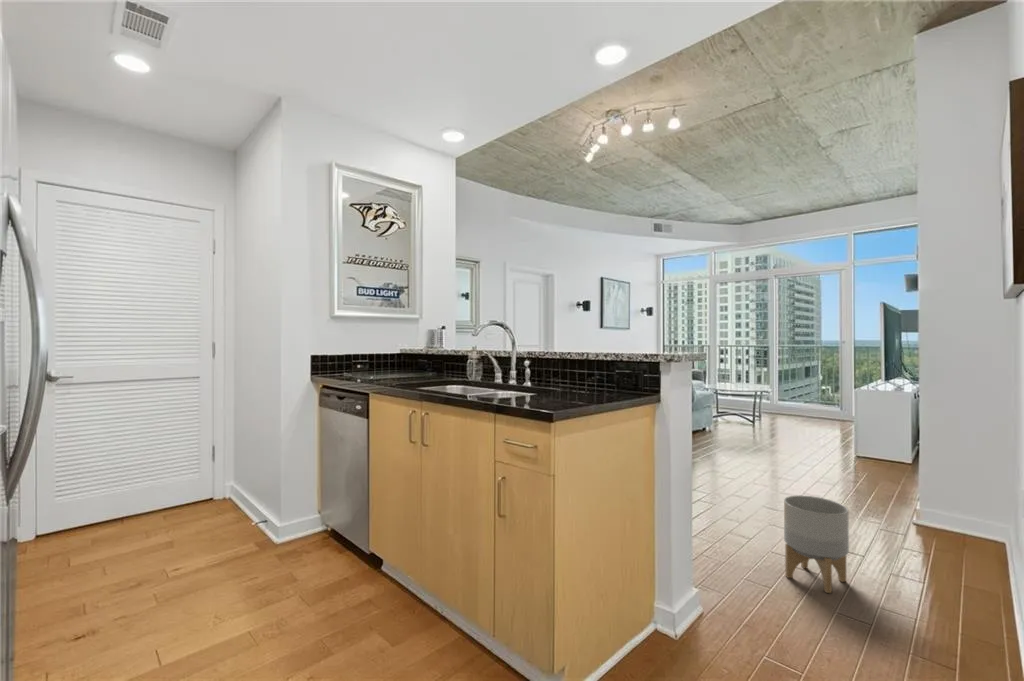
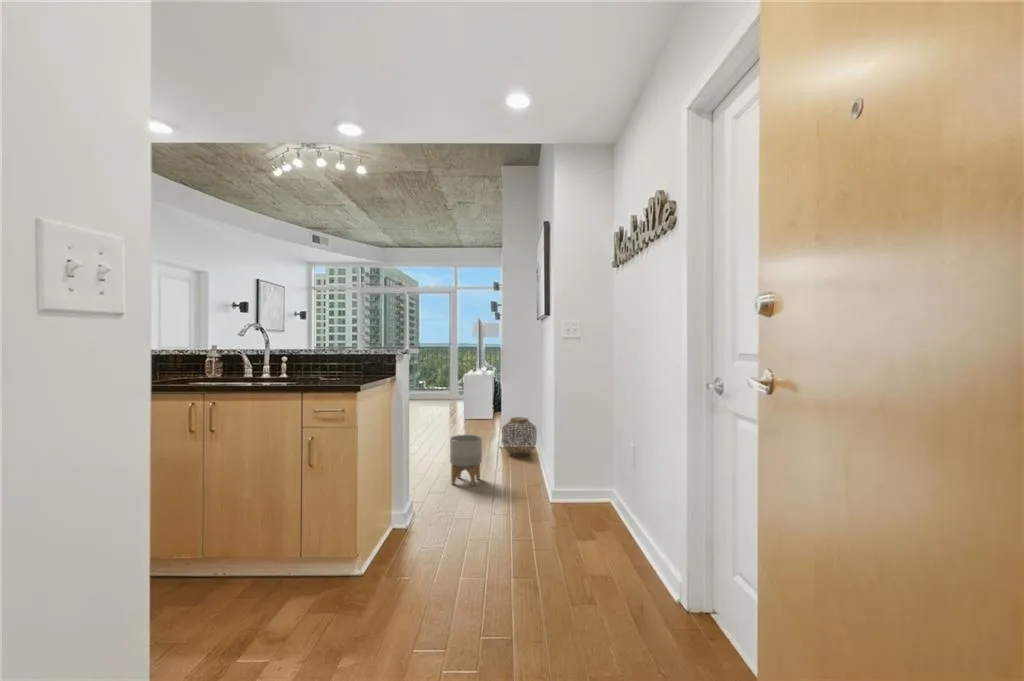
woven basket: none [911,478,1000,558] -> present [502,417,537,457]

